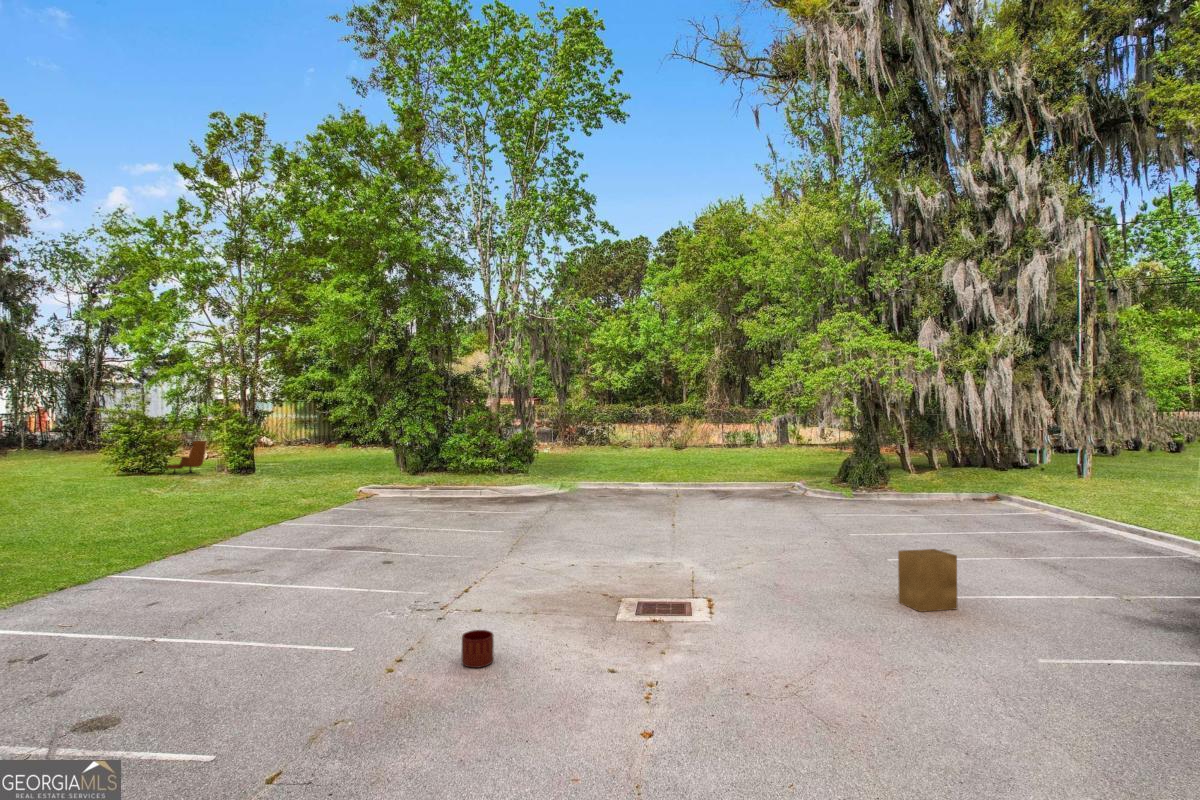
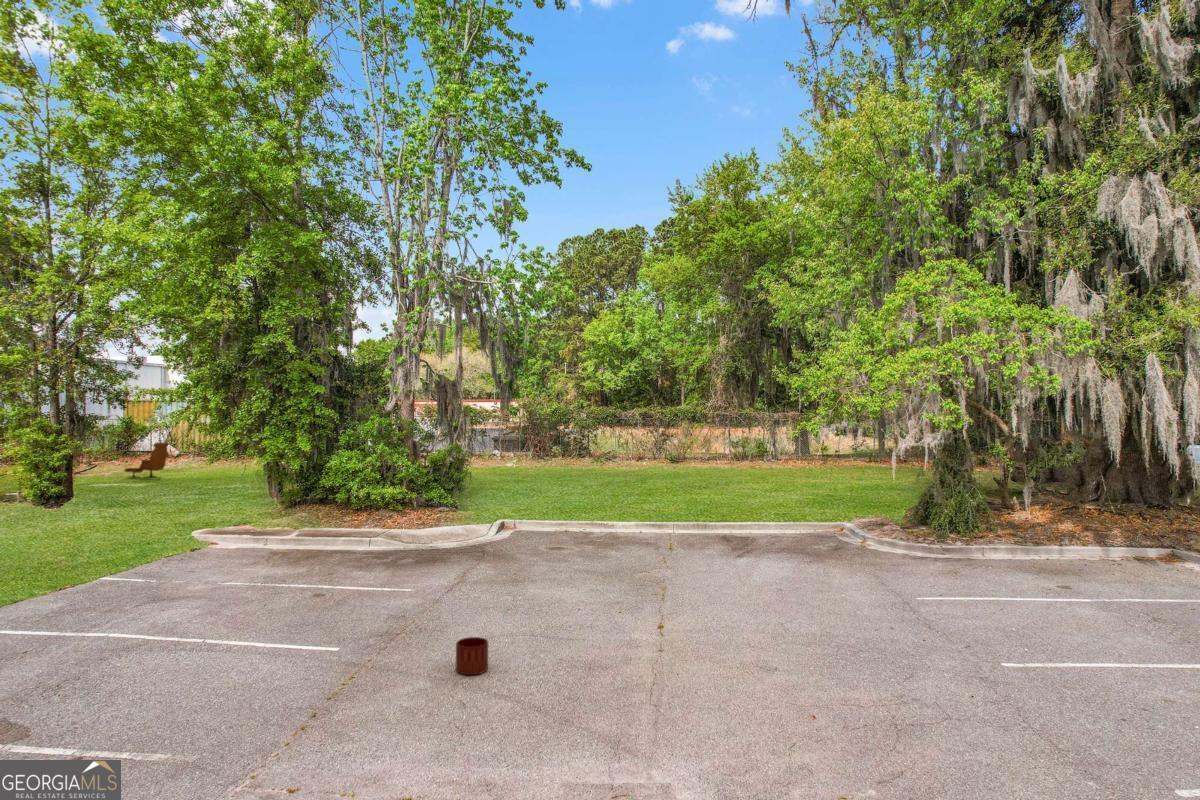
cardboard box: present [898,549,957,612] -> none [903,558,962,622]

